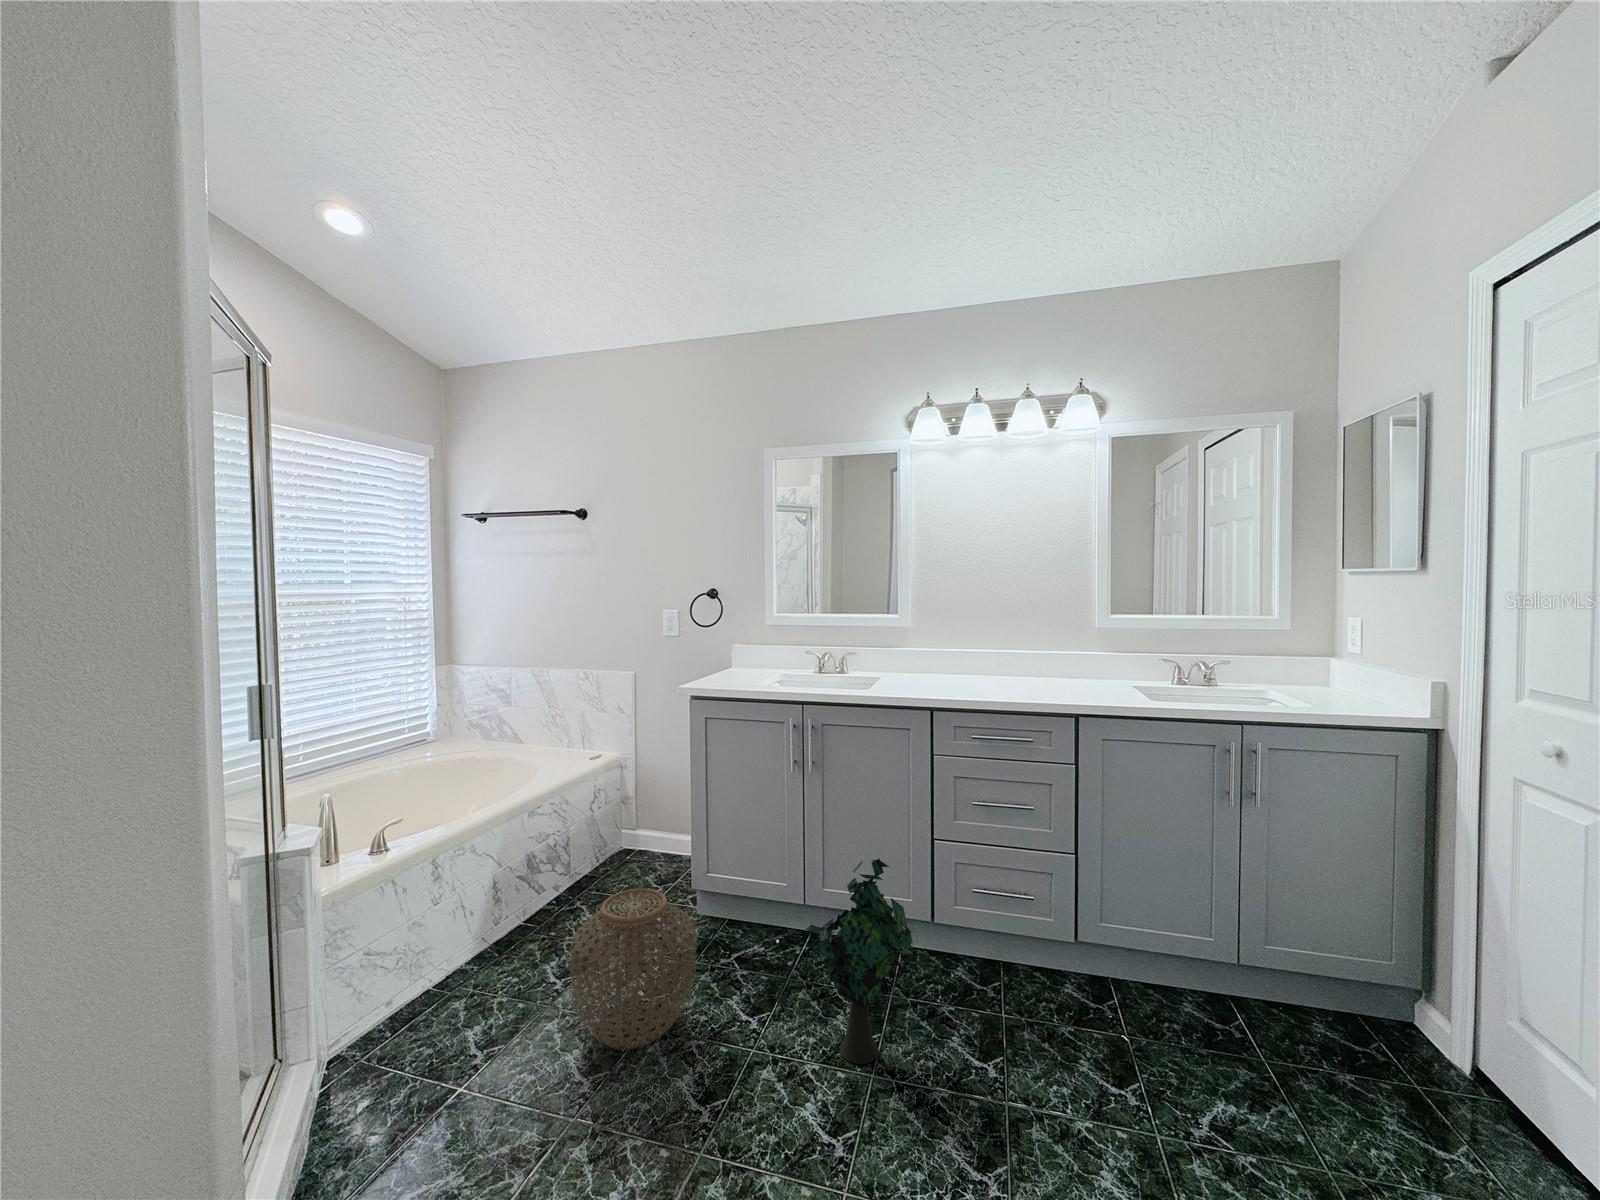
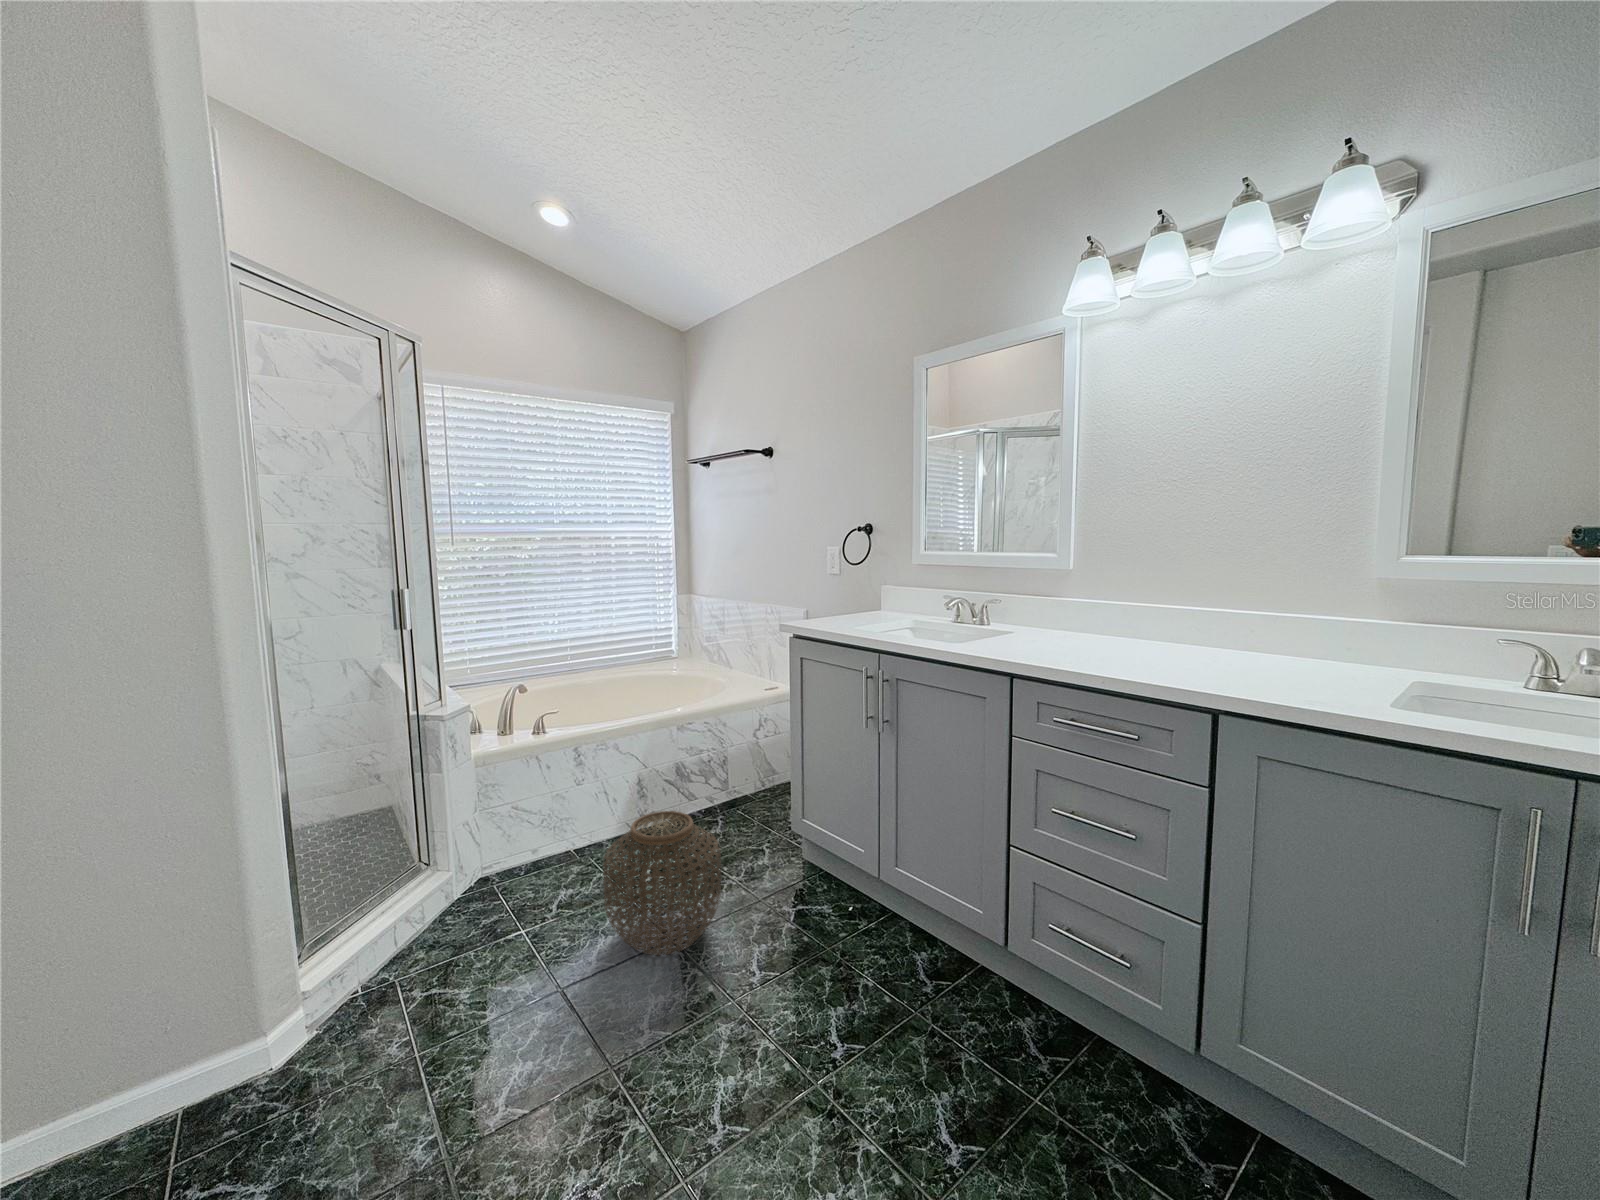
decorative plant: present [806,859,913,1064] -> none [762,842,895,1070]

